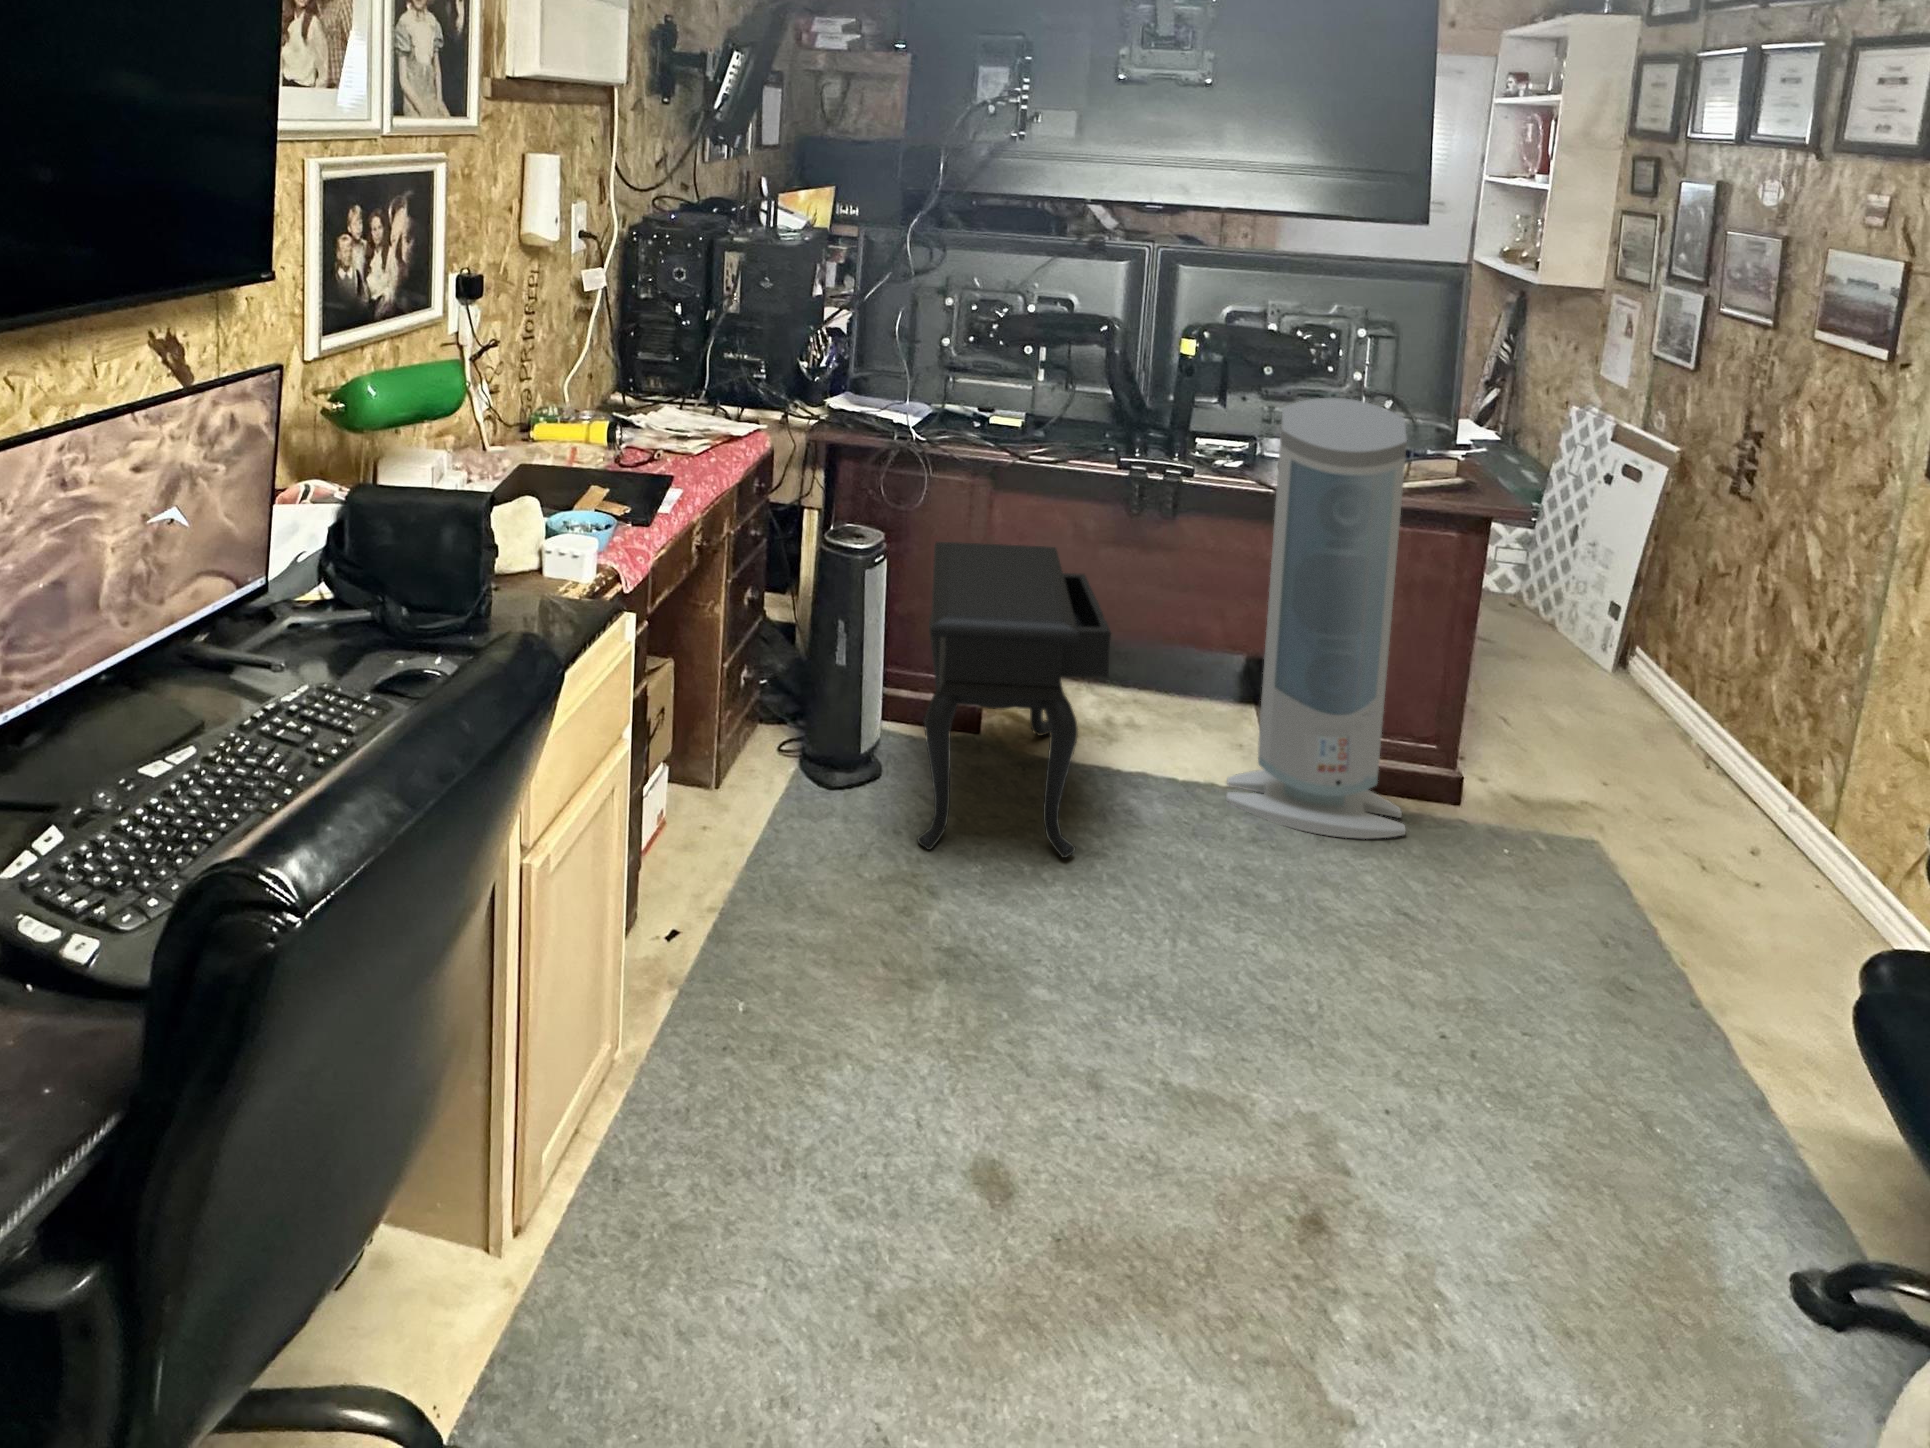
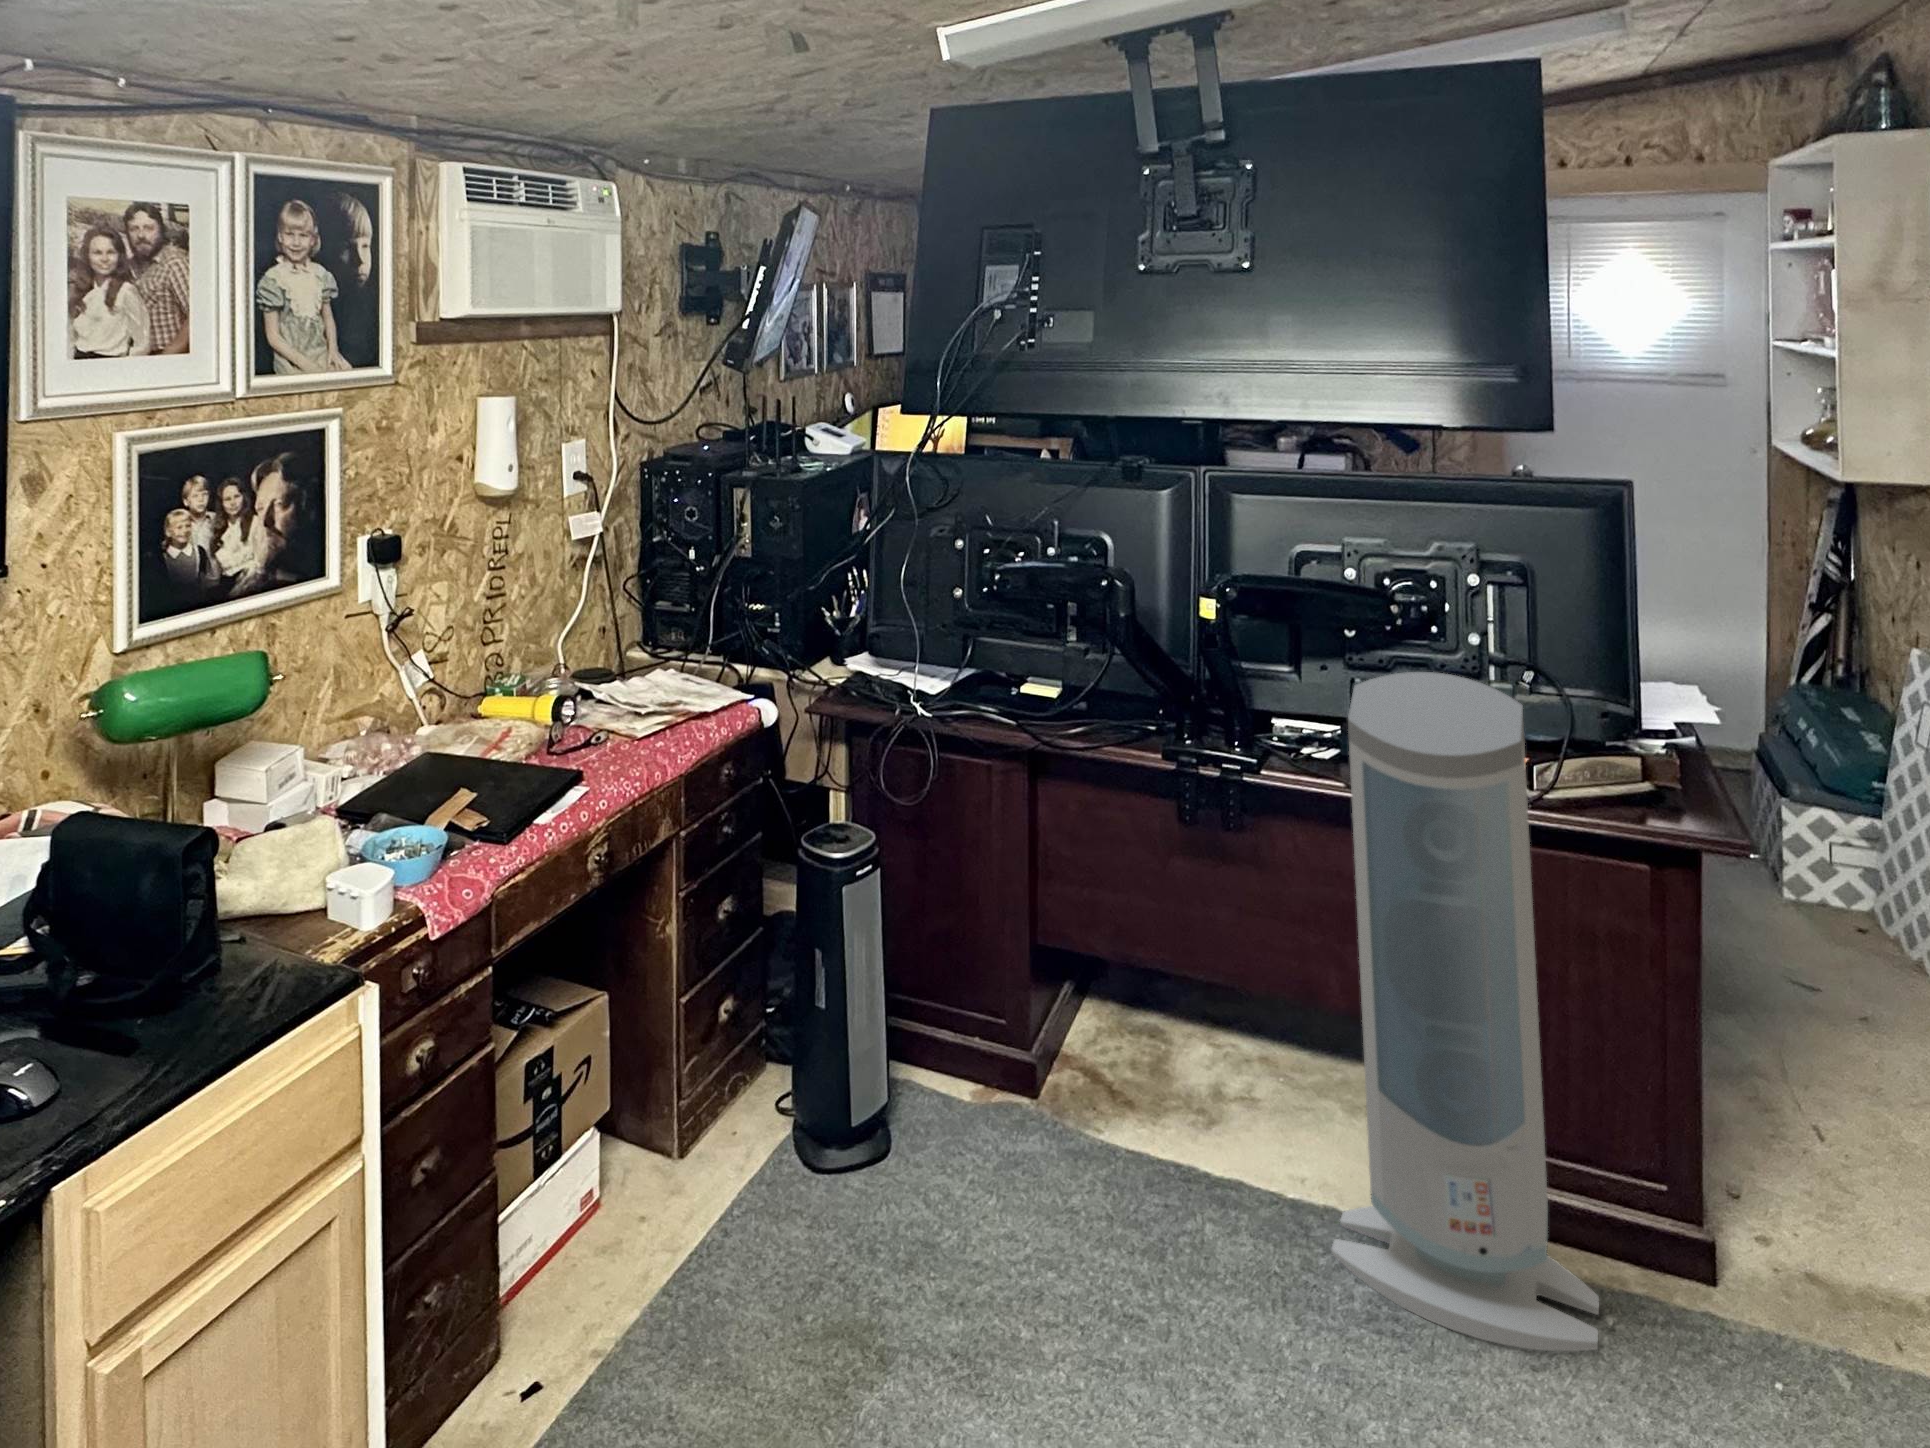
side table: present [918,542,1111,858] -> none [868,845,1140,1335]

